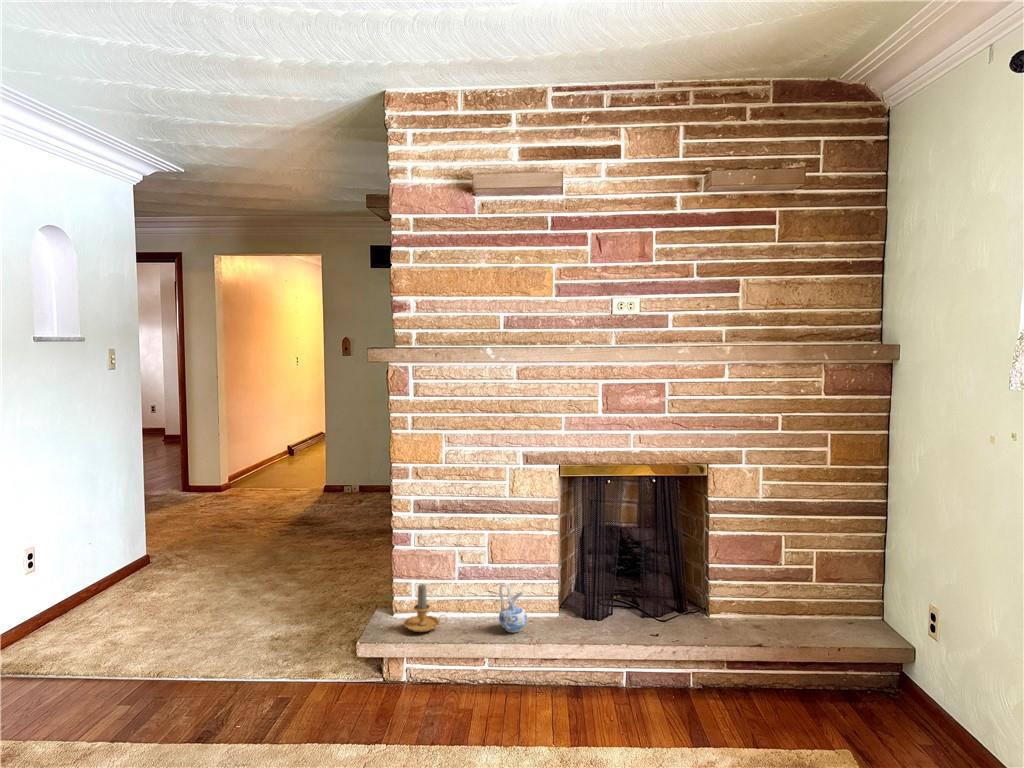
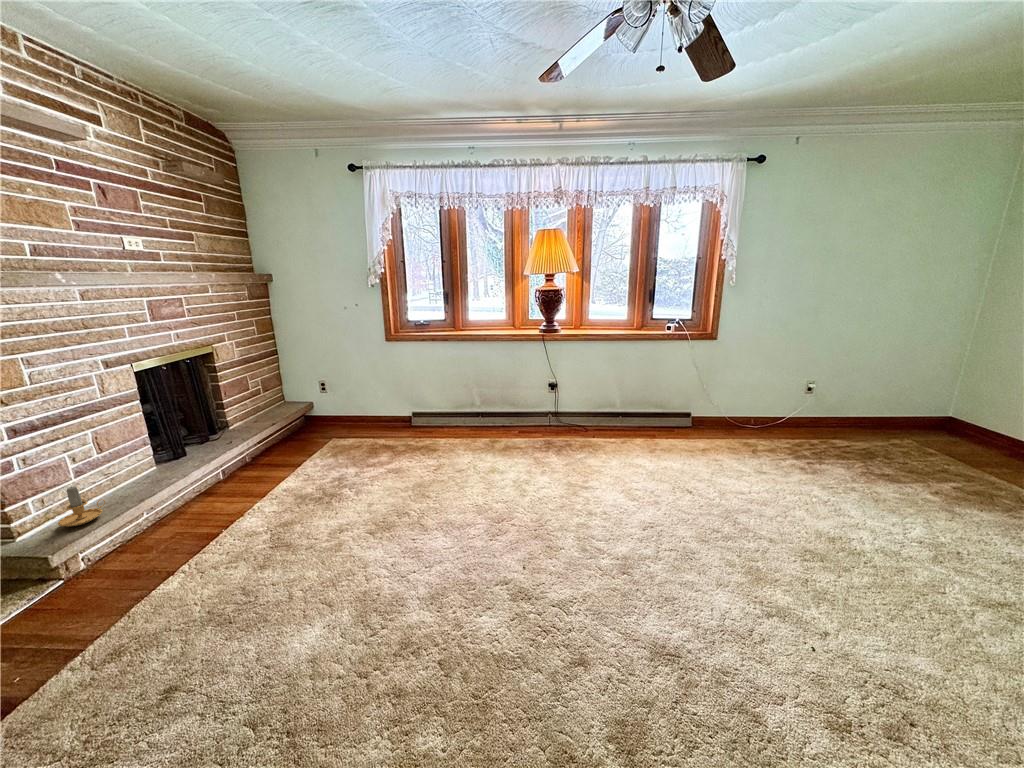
ceramic pitcher: present [499,584,527,632] -> none [135,453,164,485]

